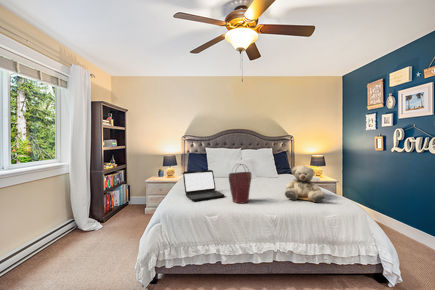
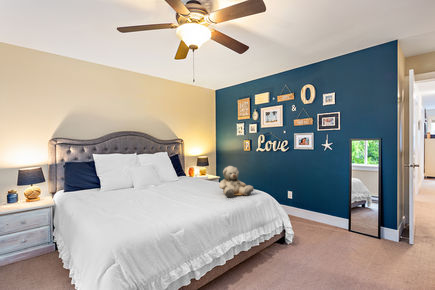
handbag: present [229,164,252,203] -> none [184,170,202,211]
laptop: present [183,170,224,201] -> none [116,181,172,222]

